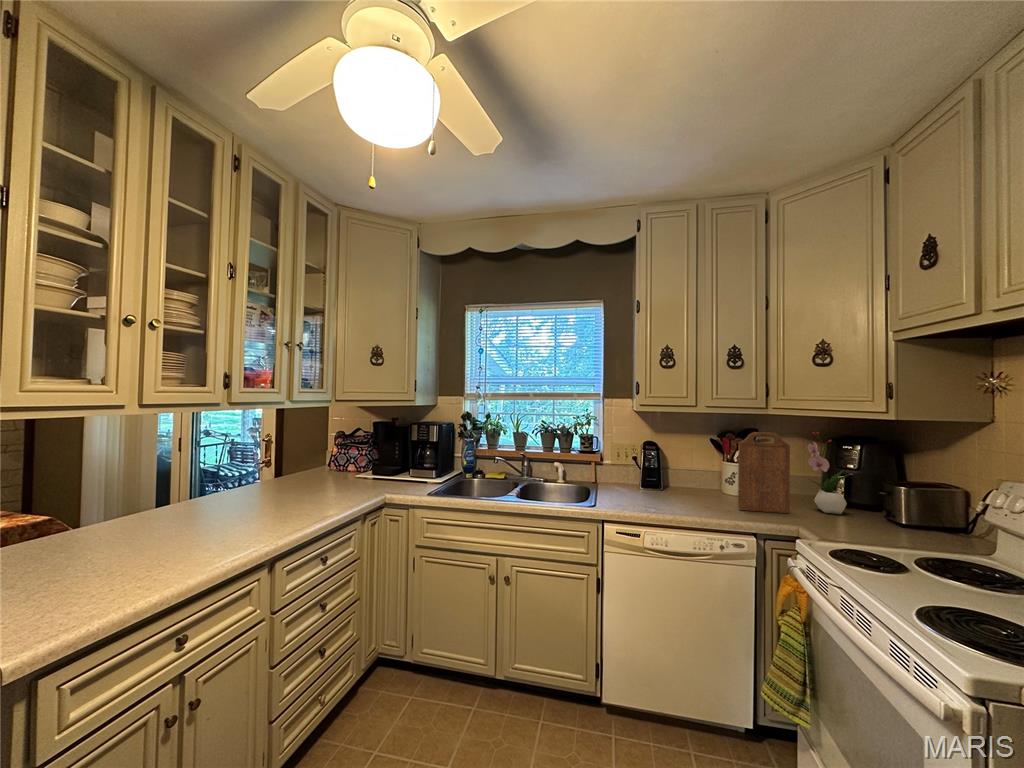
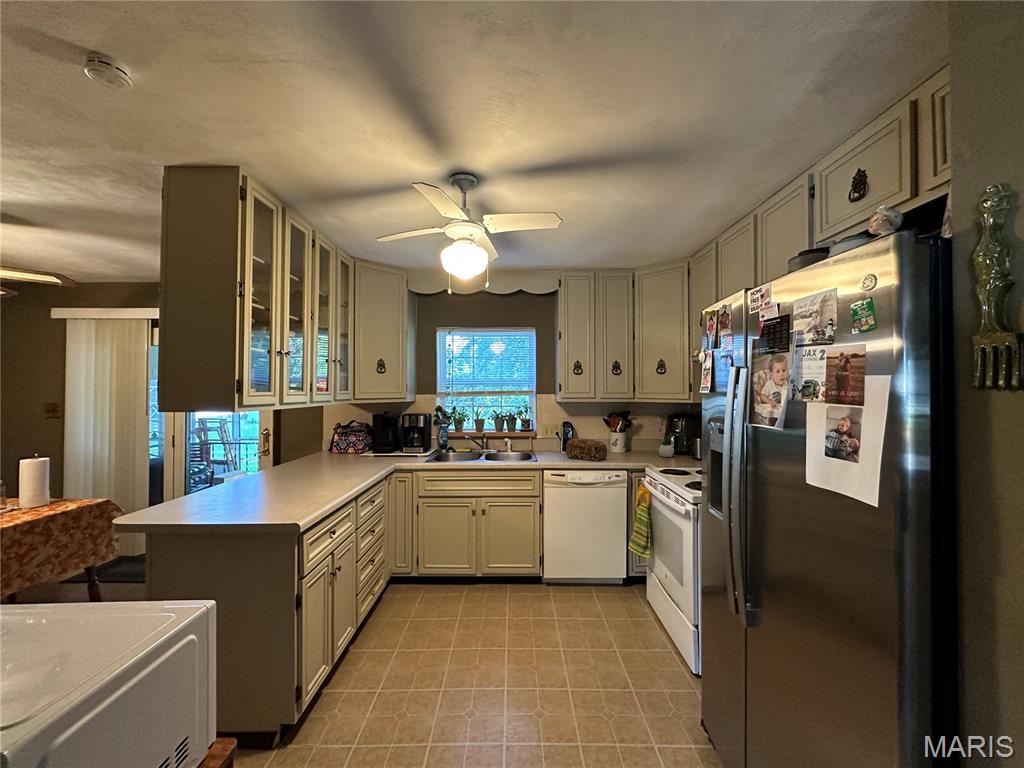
cutting board: present [738,432,790,513] -> none [618,413,645,458]
bread loaf: none [646,470,717,513] -> present [566,438,607,461]

